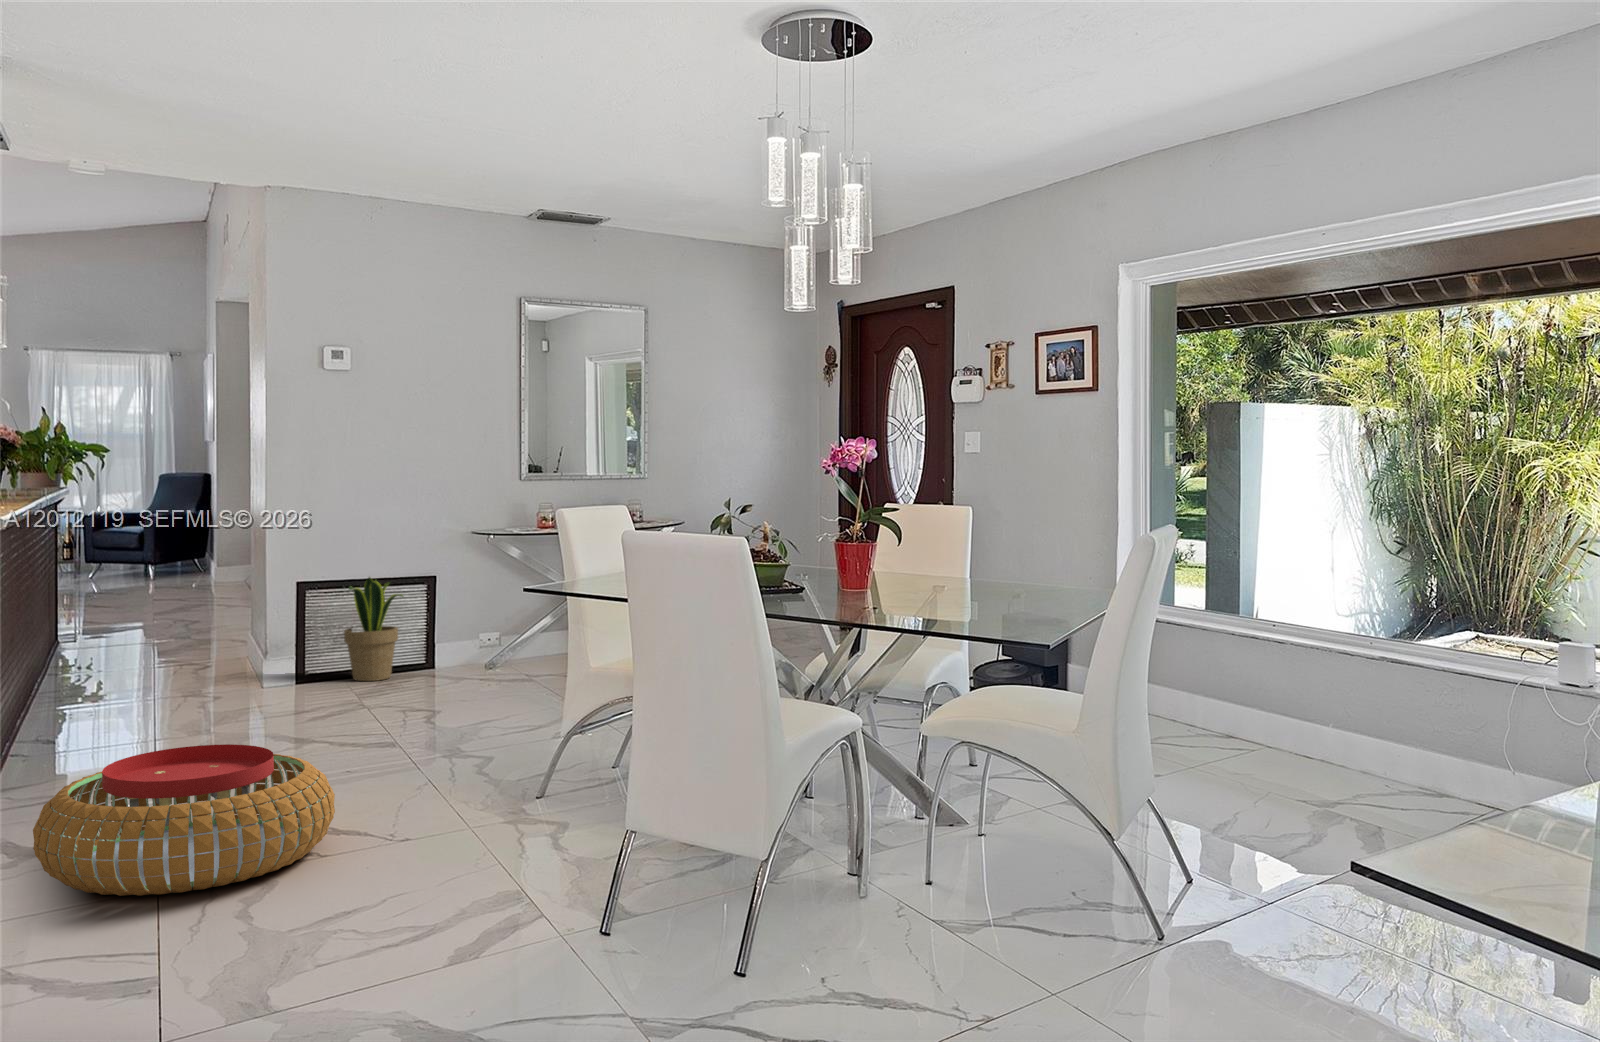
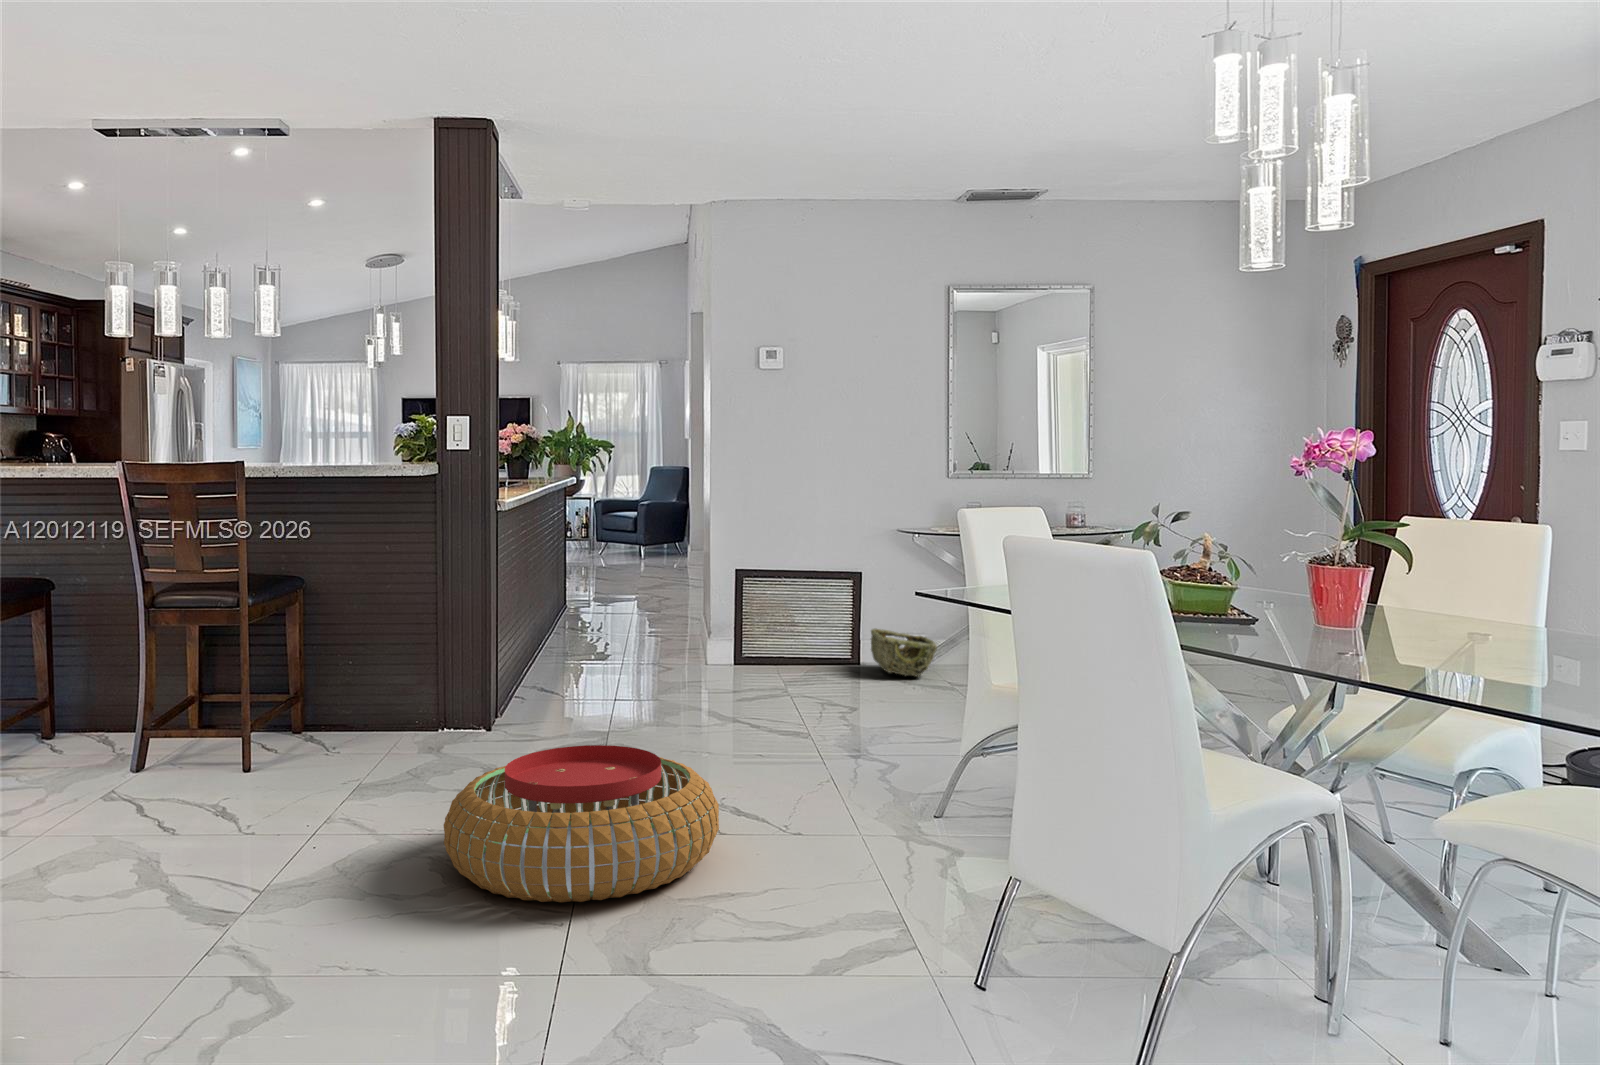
potted plant: present [344,577,403,681] -> none [776,570,832,672]
woven basket: none [445,633,514,678] -> present [871,629,937,676]

